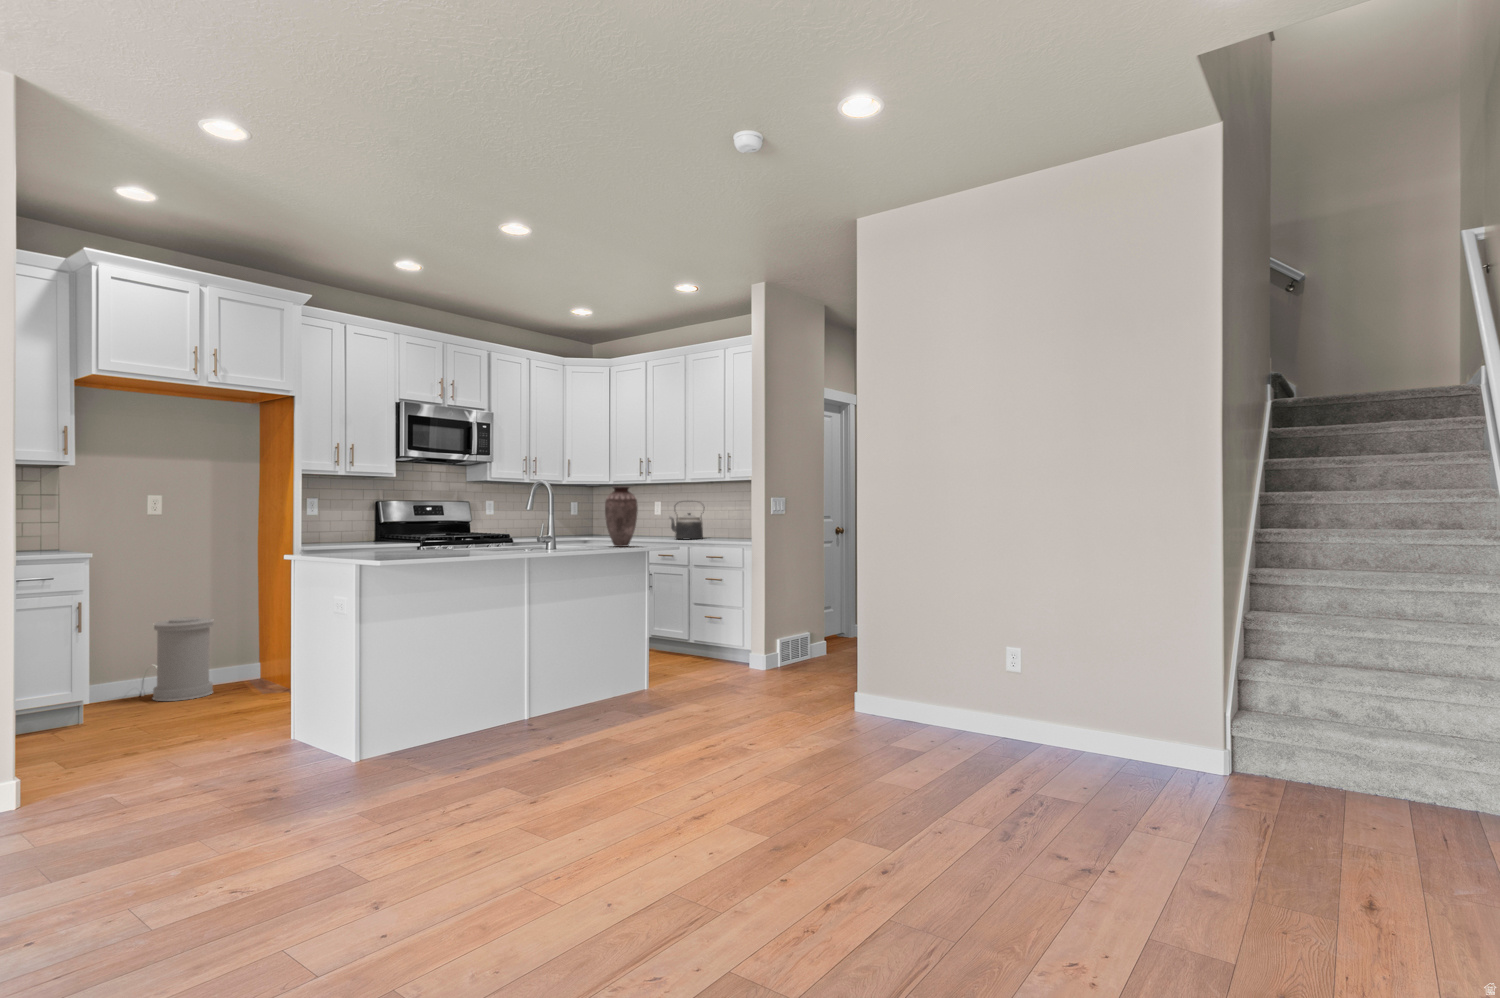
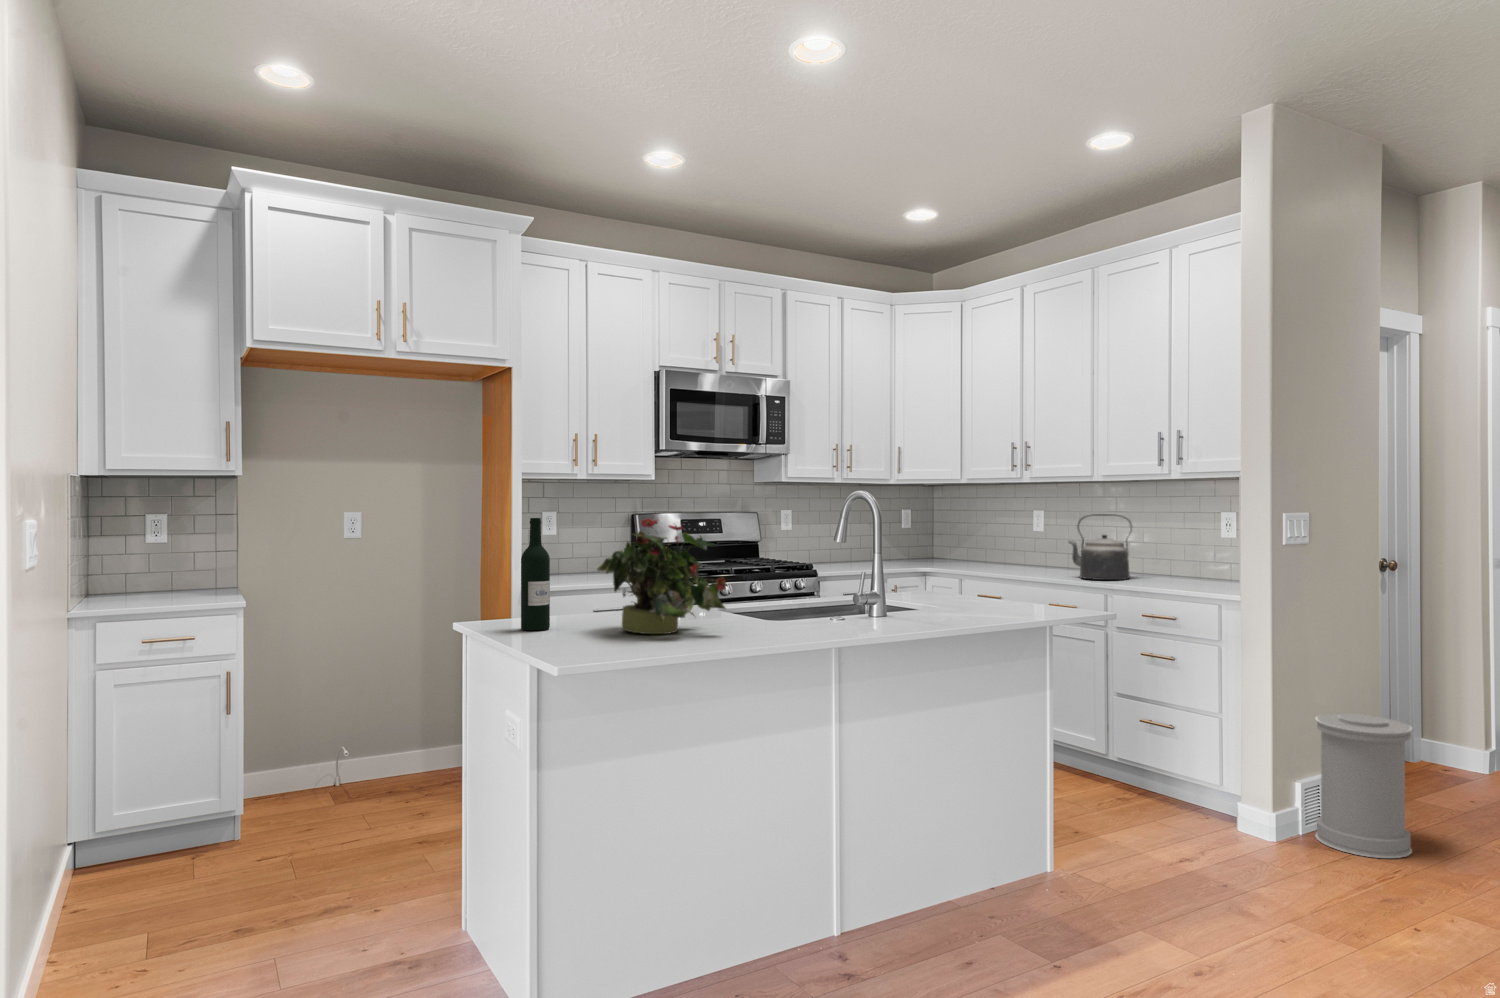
vase: present [605,486,638,547] -> none [974,502,1035,612]
wine bottle: none [335,489,353,555] -> present [521,518,550,631]
potted plant: none [384,489,465,554] -> present [597,519,727,634]
trash can: present [153,617,213,701] -> present [1315,714,1412,858]

